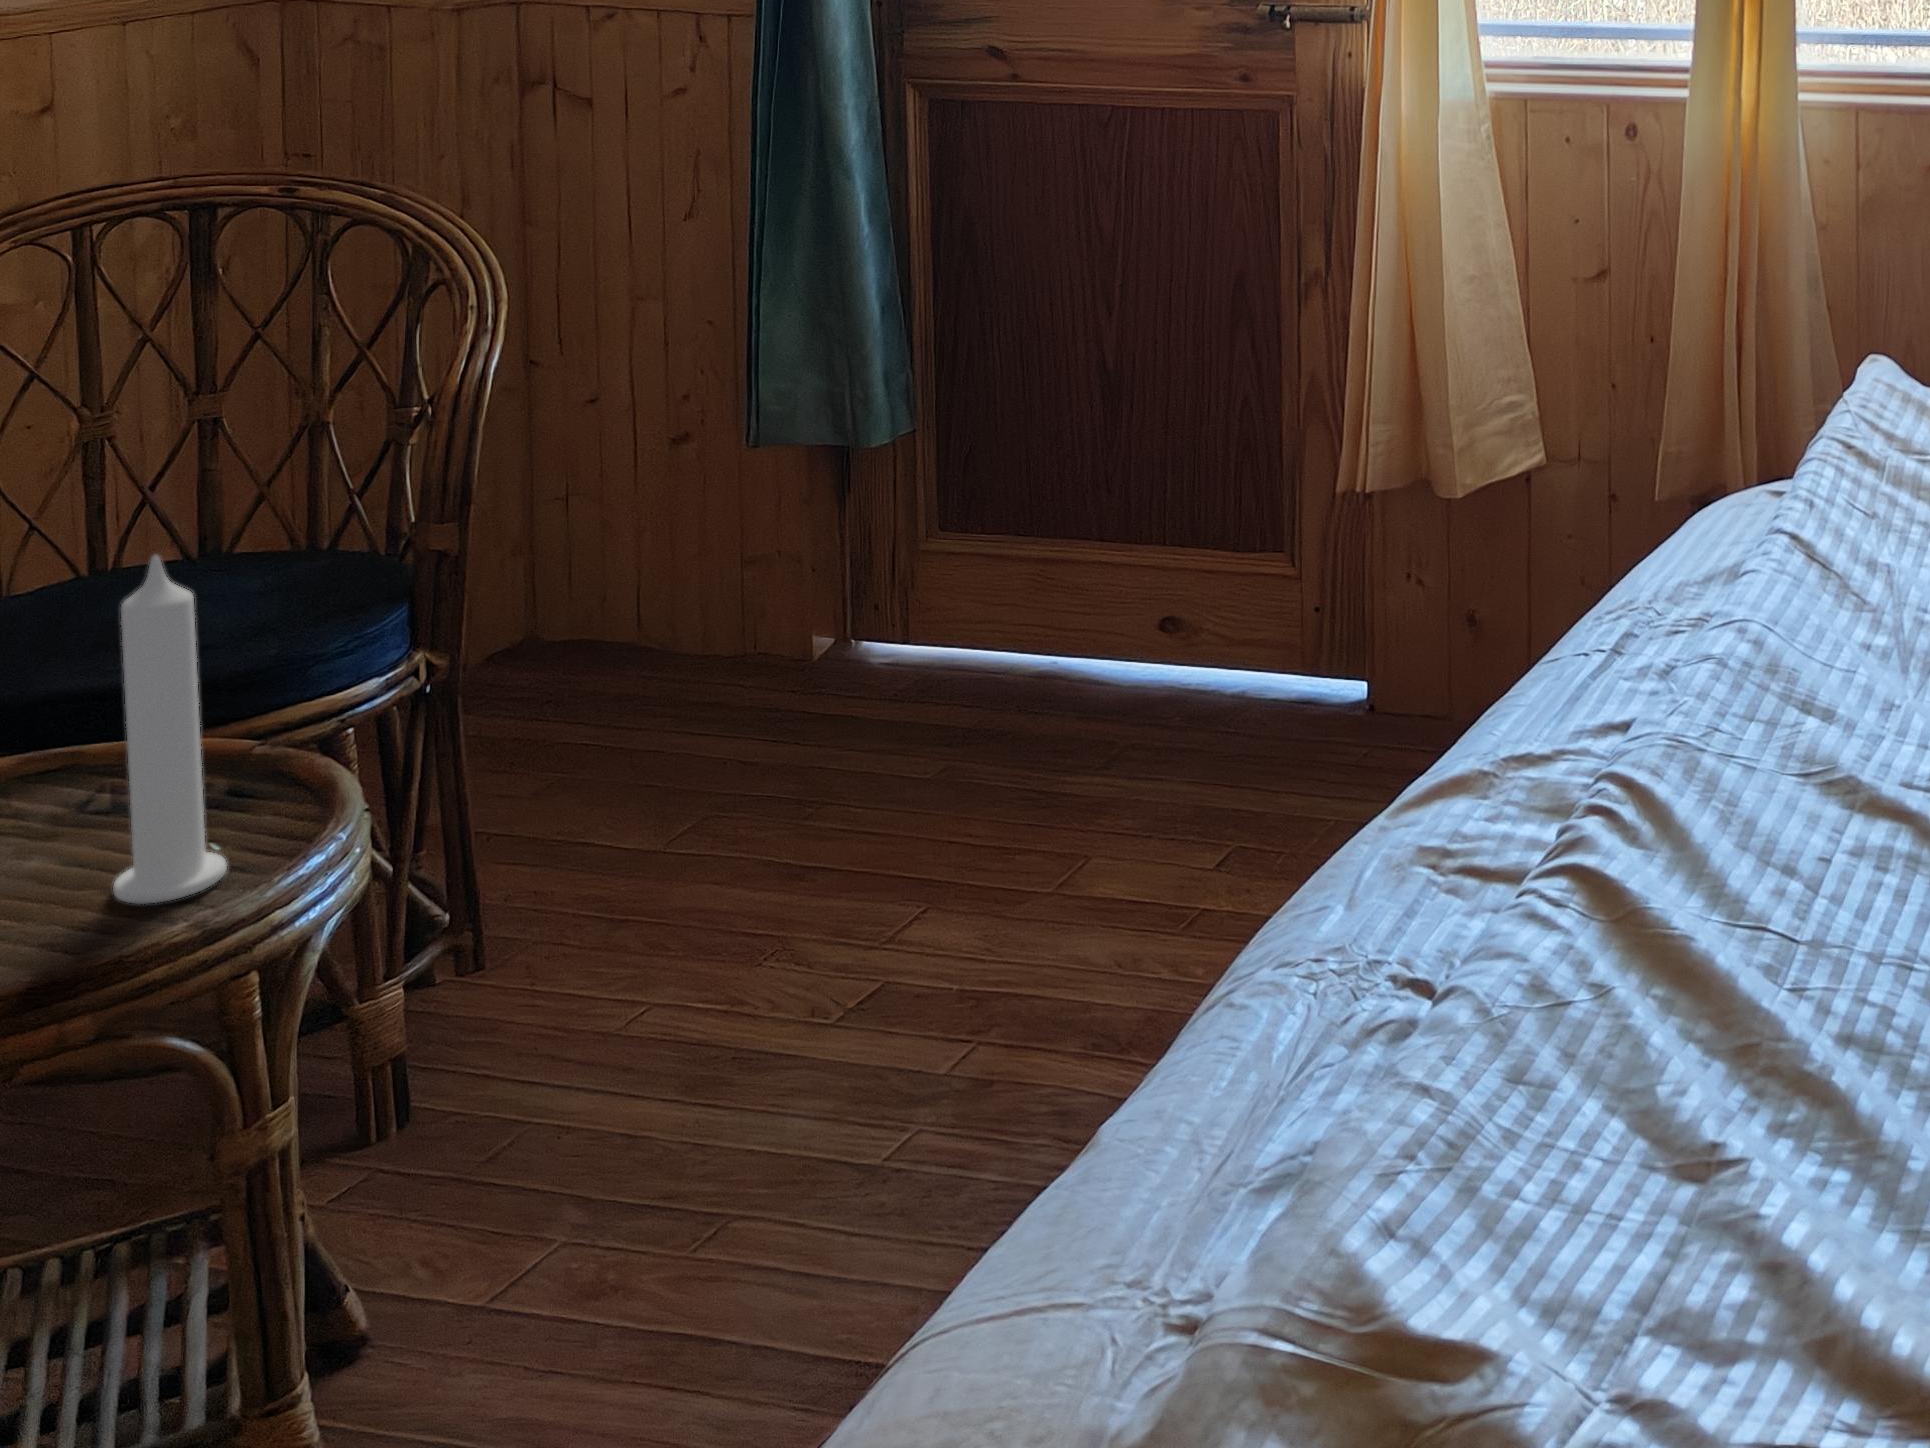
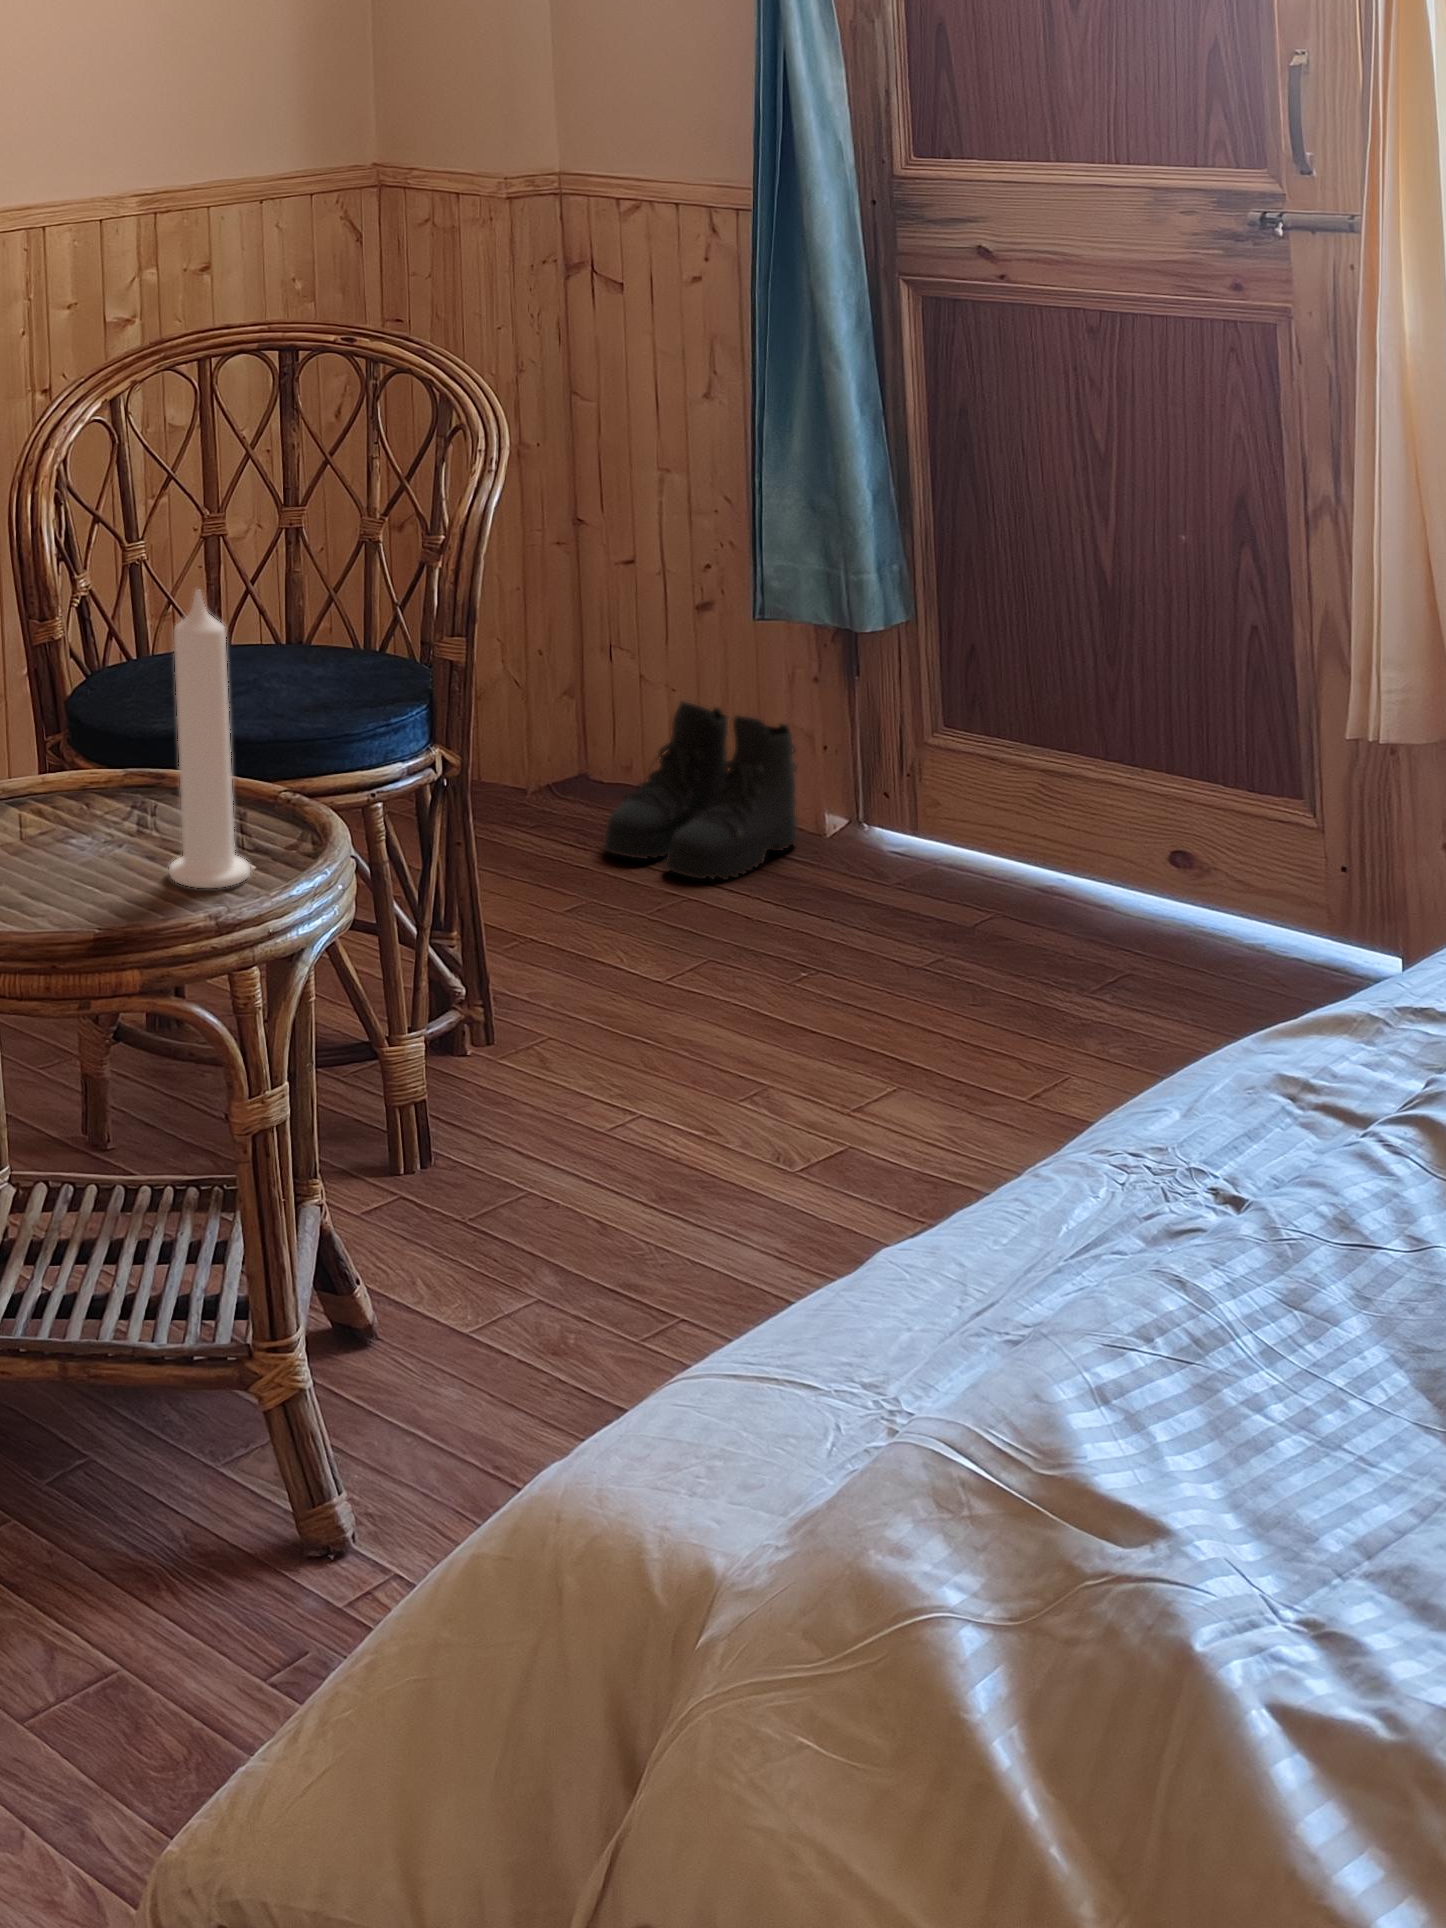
boots: none [559,557,760,730] -> present [604,701,797,880]

